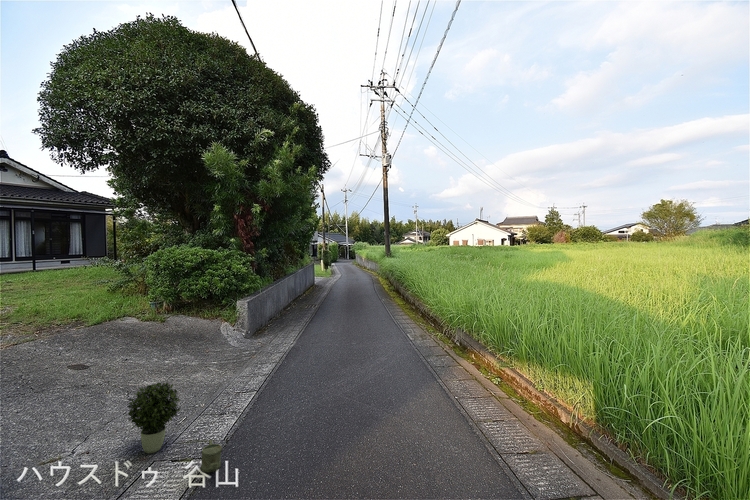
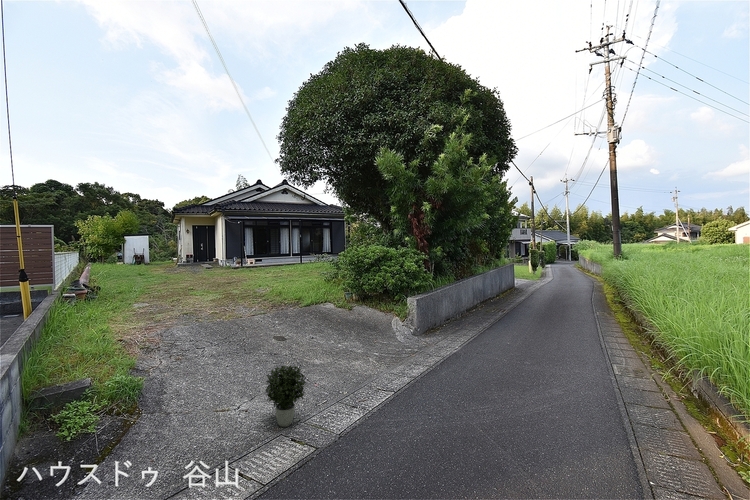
watering can: present [201,440,222,473] -> none [305,429,325,461]

